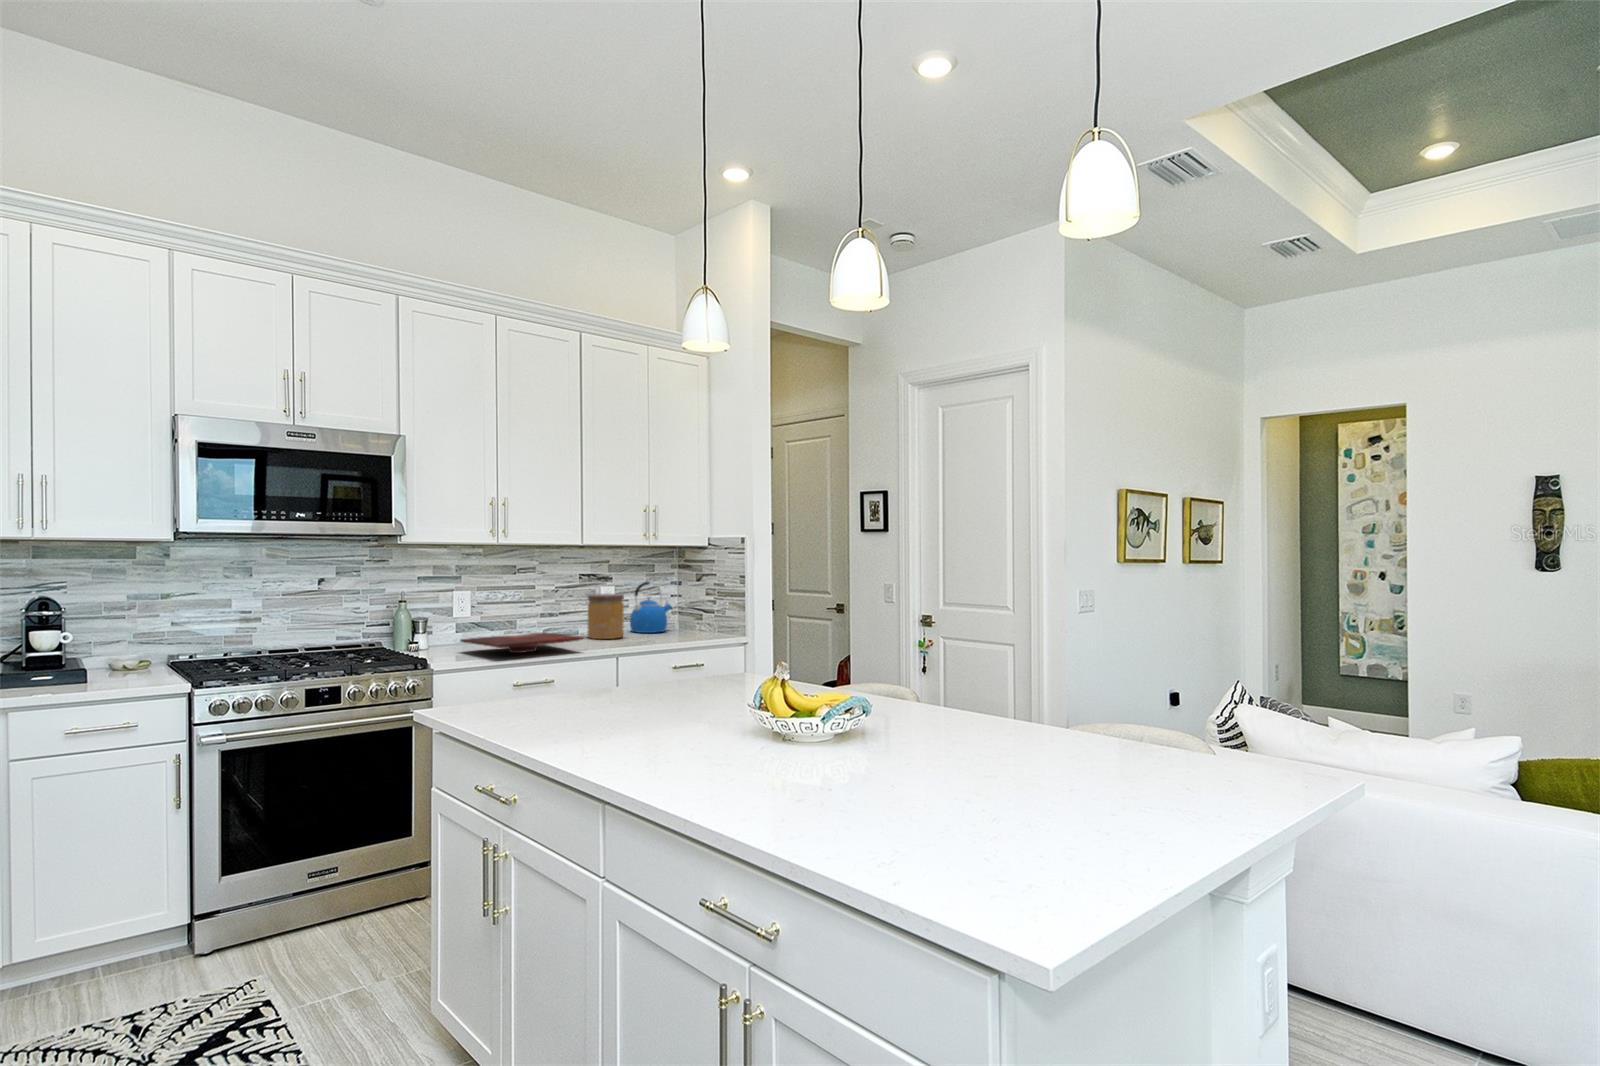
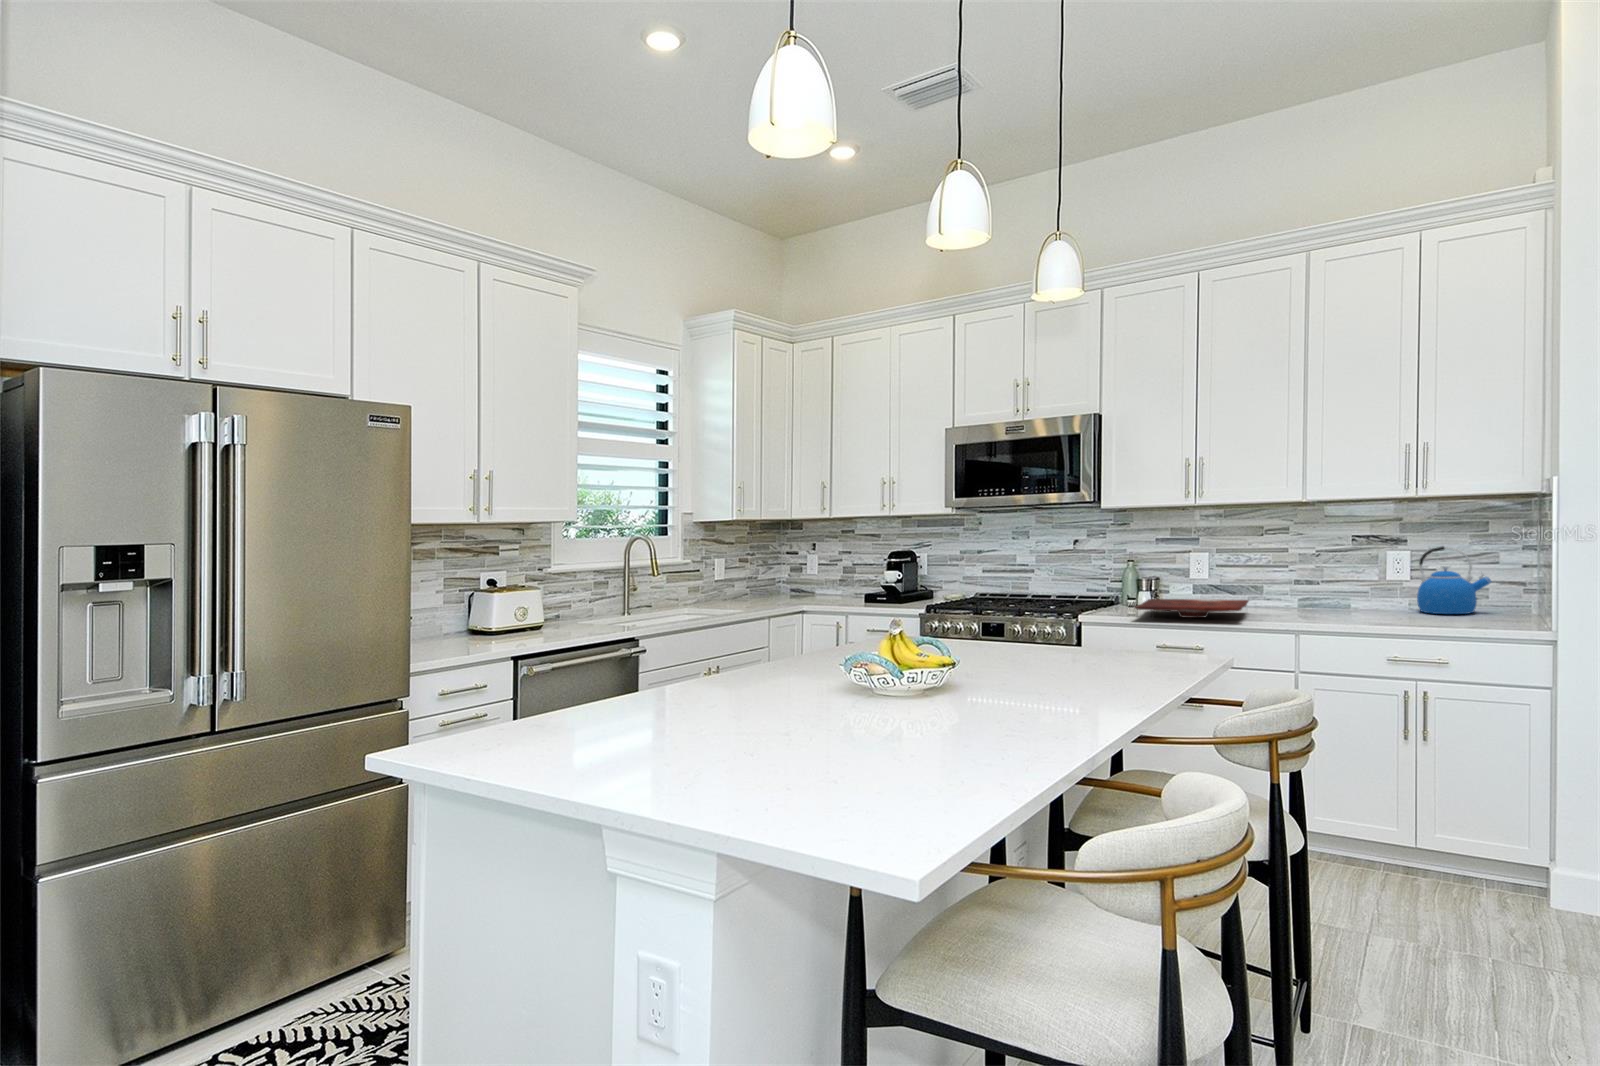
jar: present [588,594,624,639] -> none [1325,561,1375,615]

